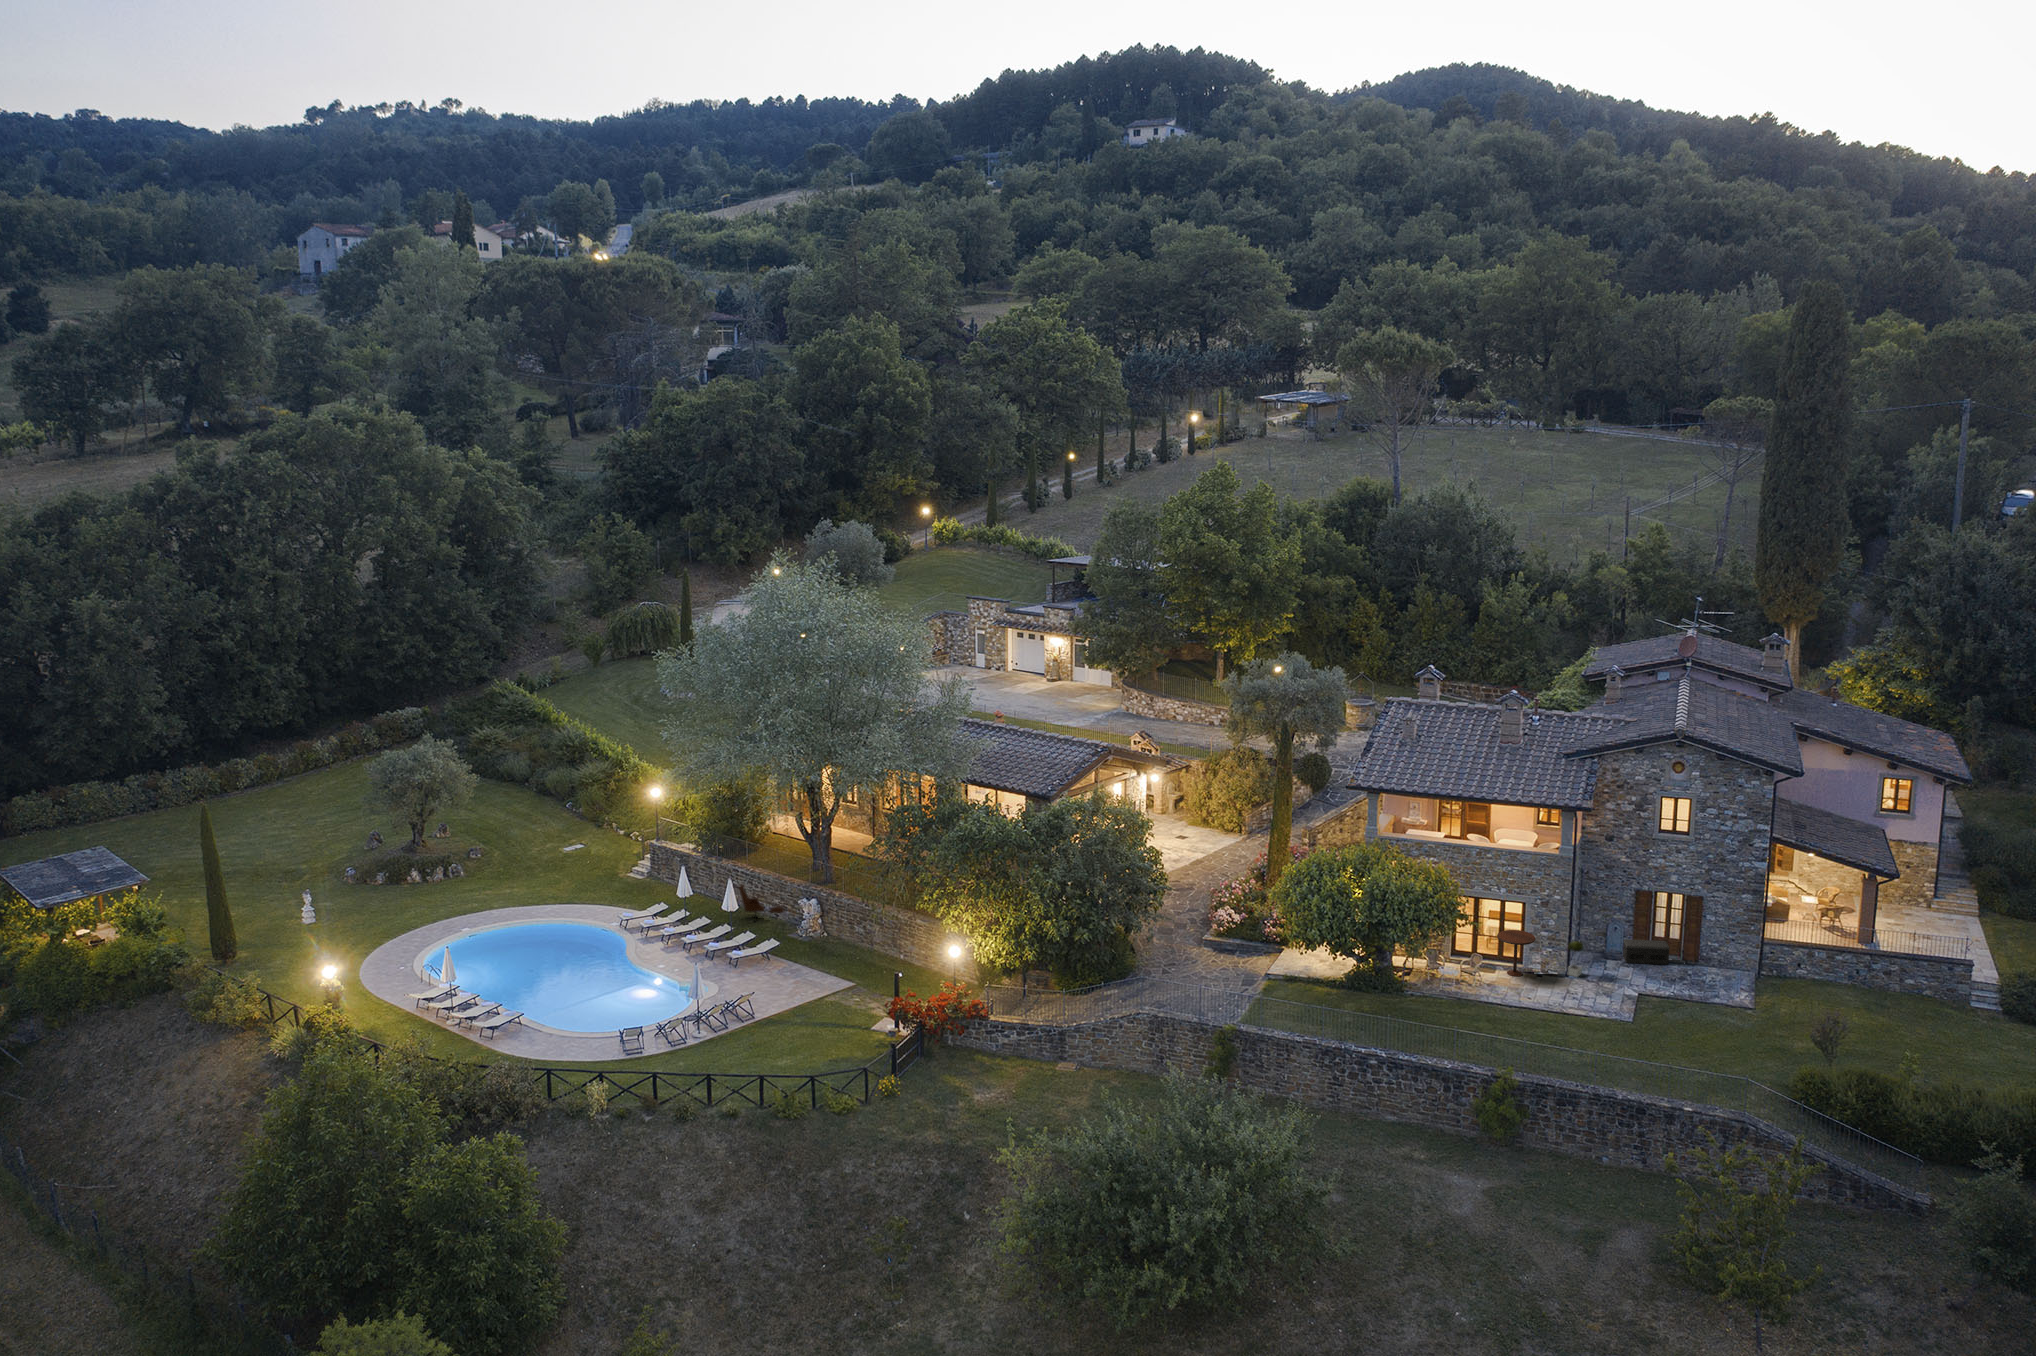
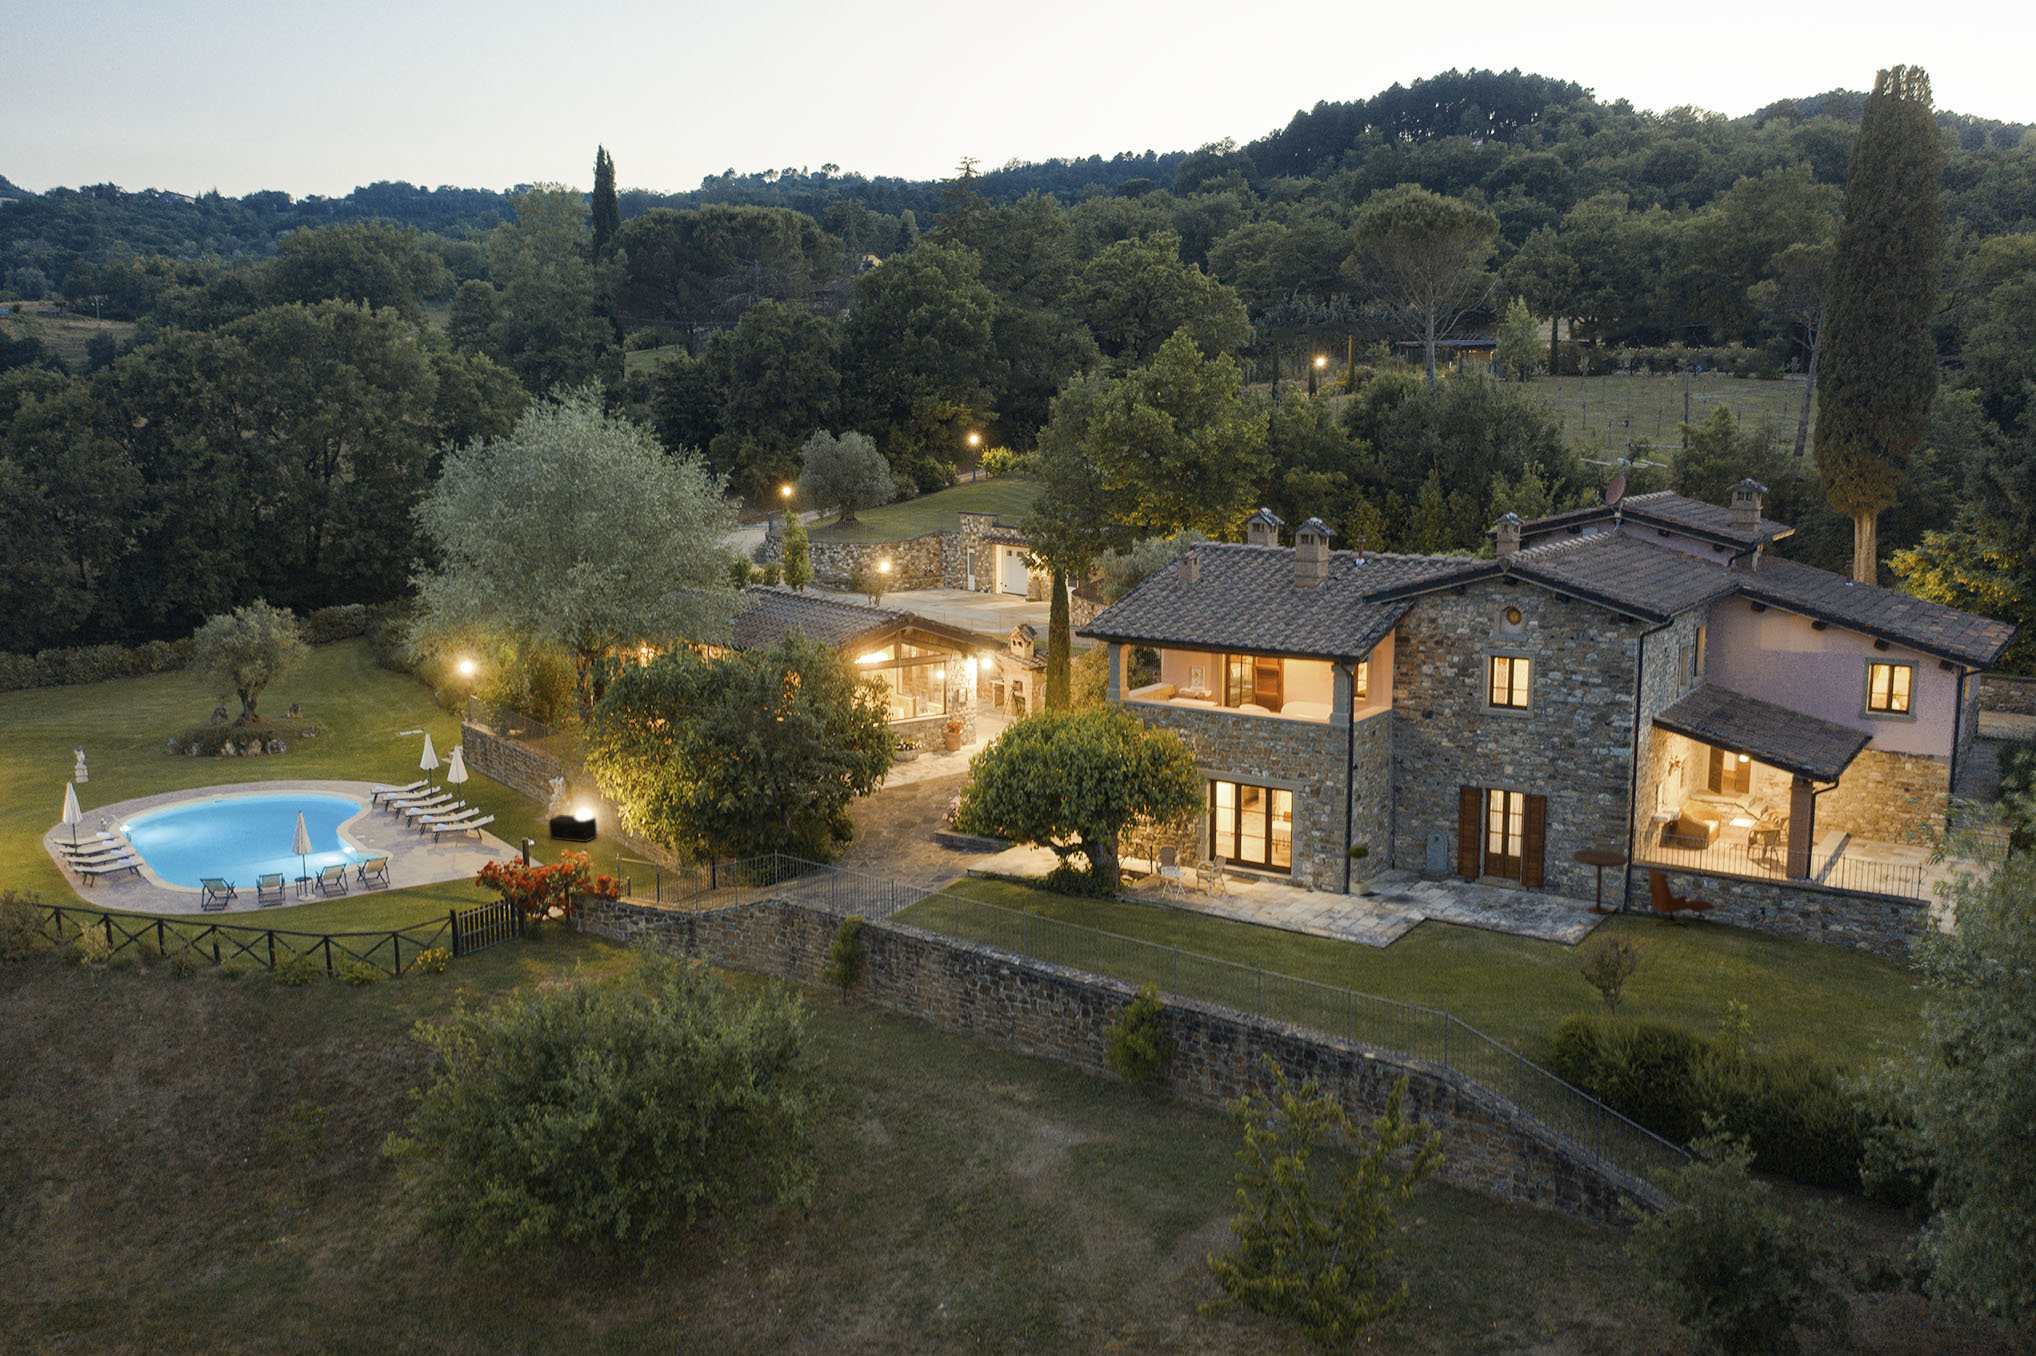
lounge chair: present [739,884,784,919] -> present [1648,867,1715,924]
pedestal table: present [1497,930,1536,977] -> present [1572,849,1628,914]
storage bench: present [1623,939,1670,965] -> present [549,815,597,842]

